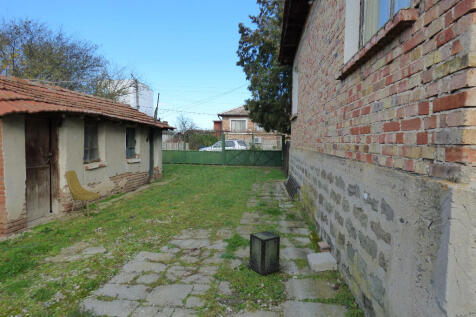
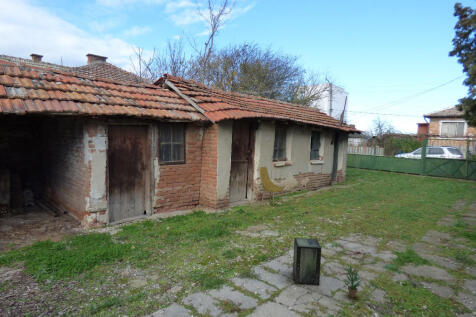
storage box: present [249,231,280,276] -> present [293,238,321,285]
potted plant: none [193,264,211,298] -> present [345,265,361,298]

